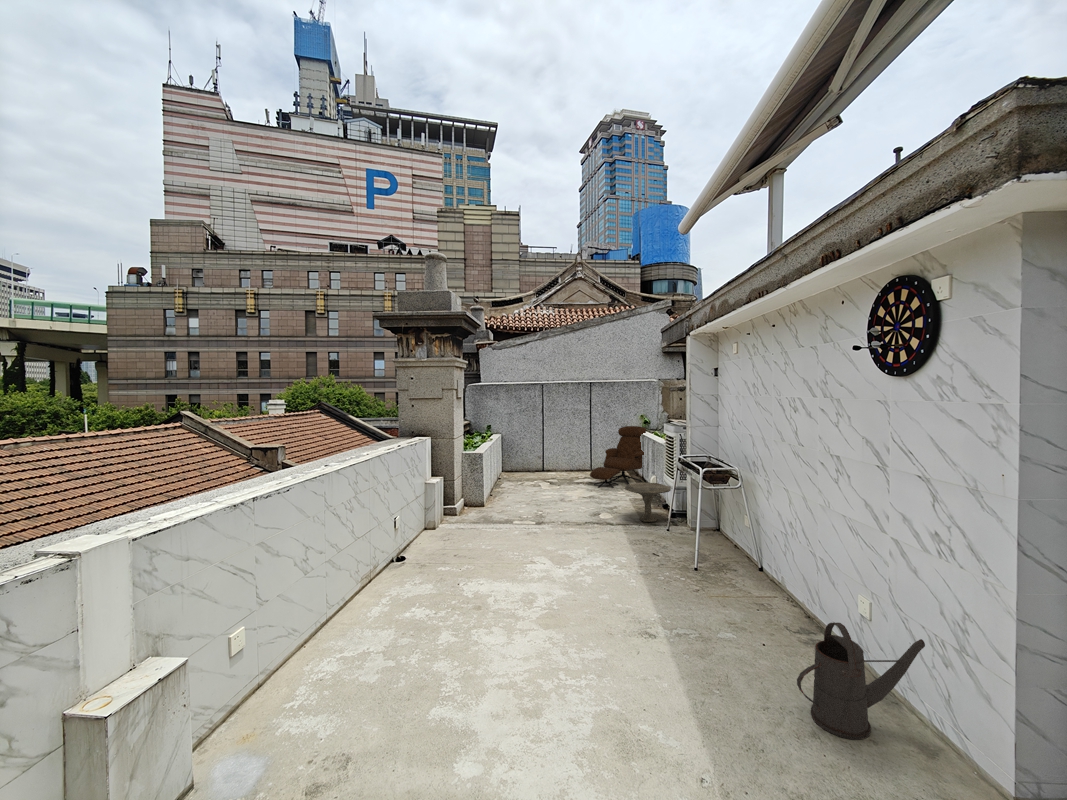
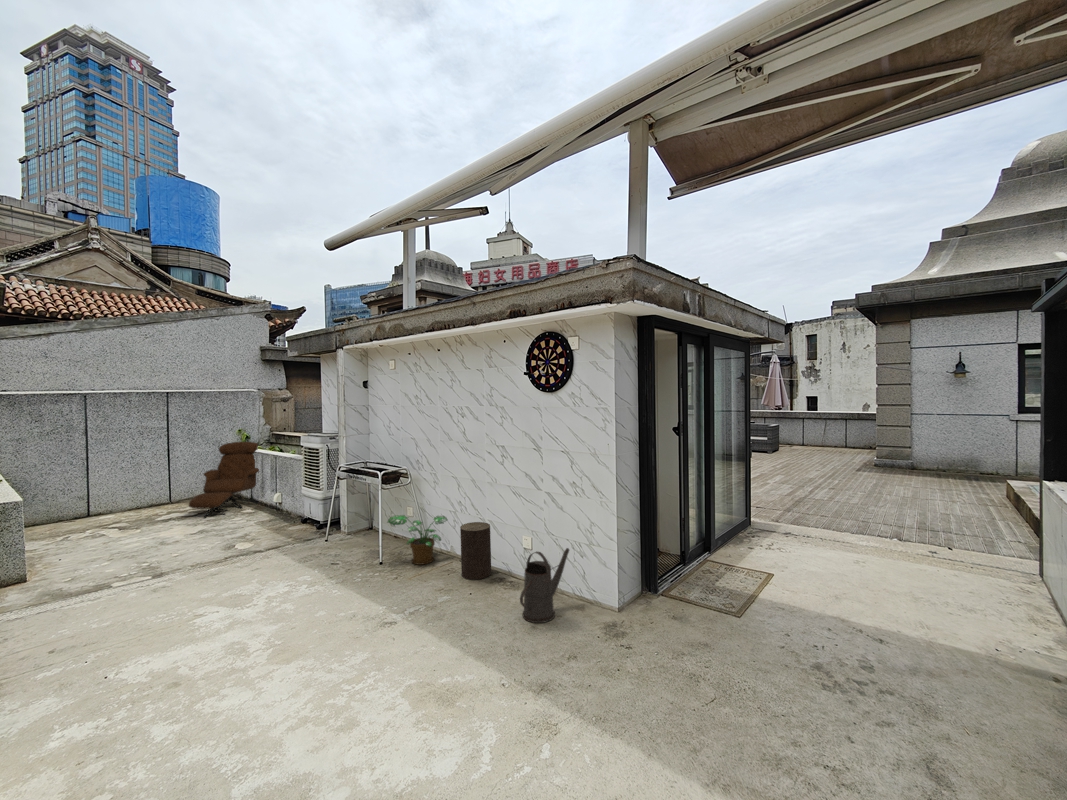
side table: present [624,483,671,522] -> none [270,496,325,538]
potted plant: none [703,521,777,588] -> present [387,515,447,565]
stool: none [771,552,818,633] -> present [460,522,491,580]

